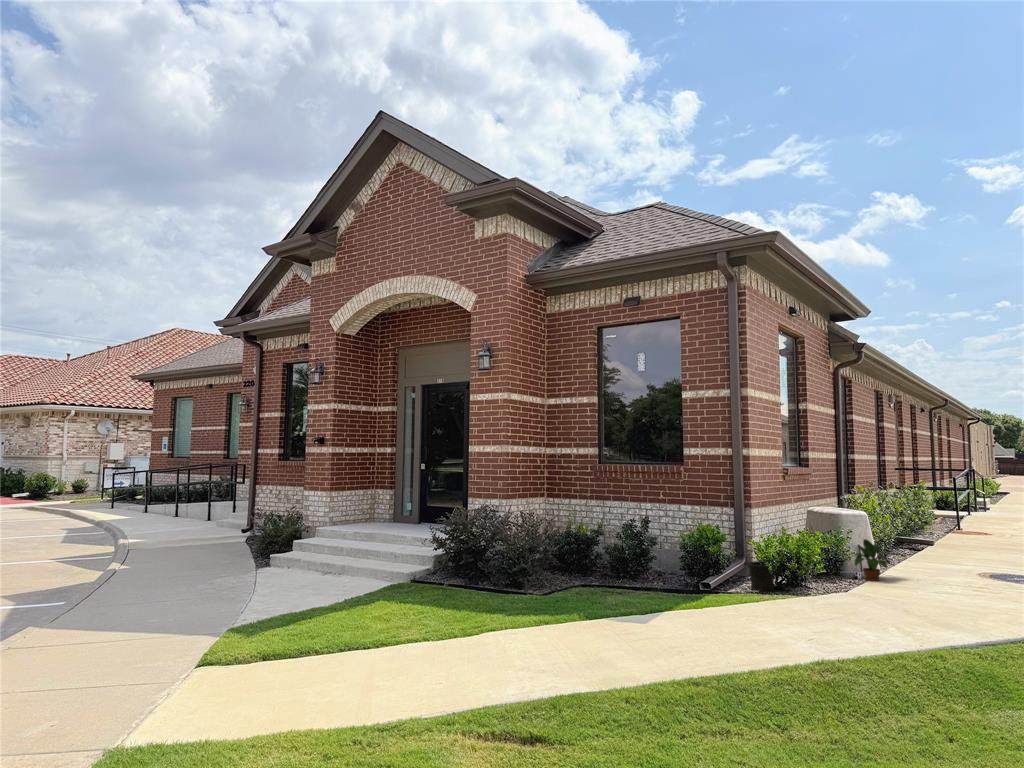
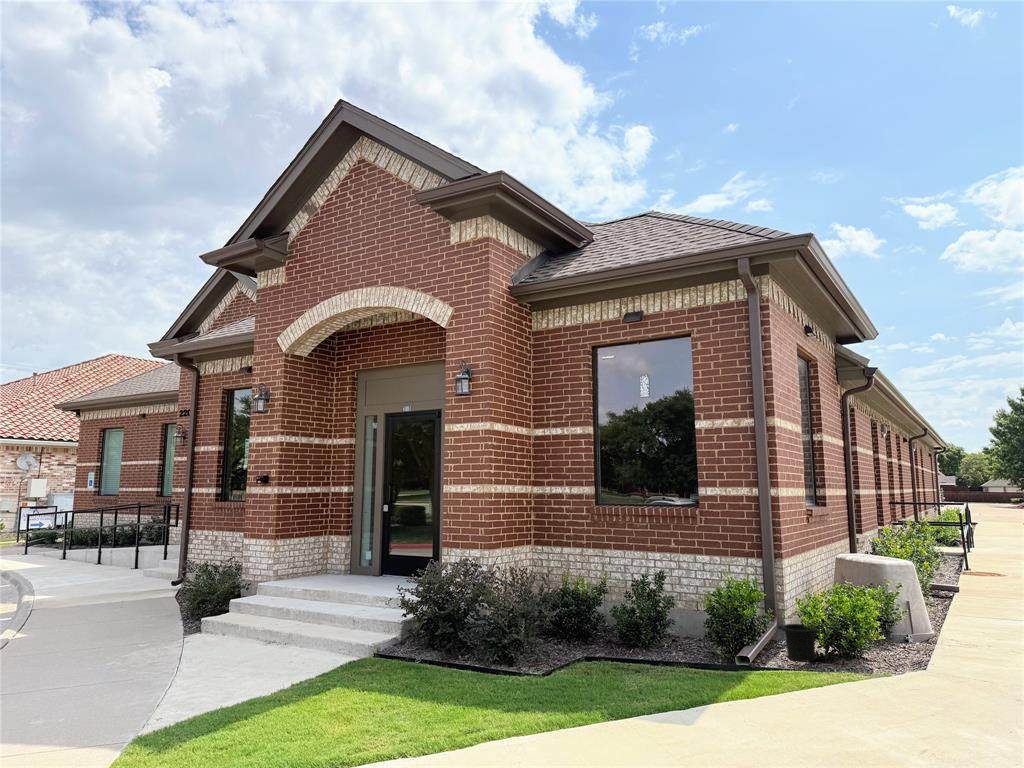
potted plant: present [854,539,889,581] -> none [893,594,942,644]

